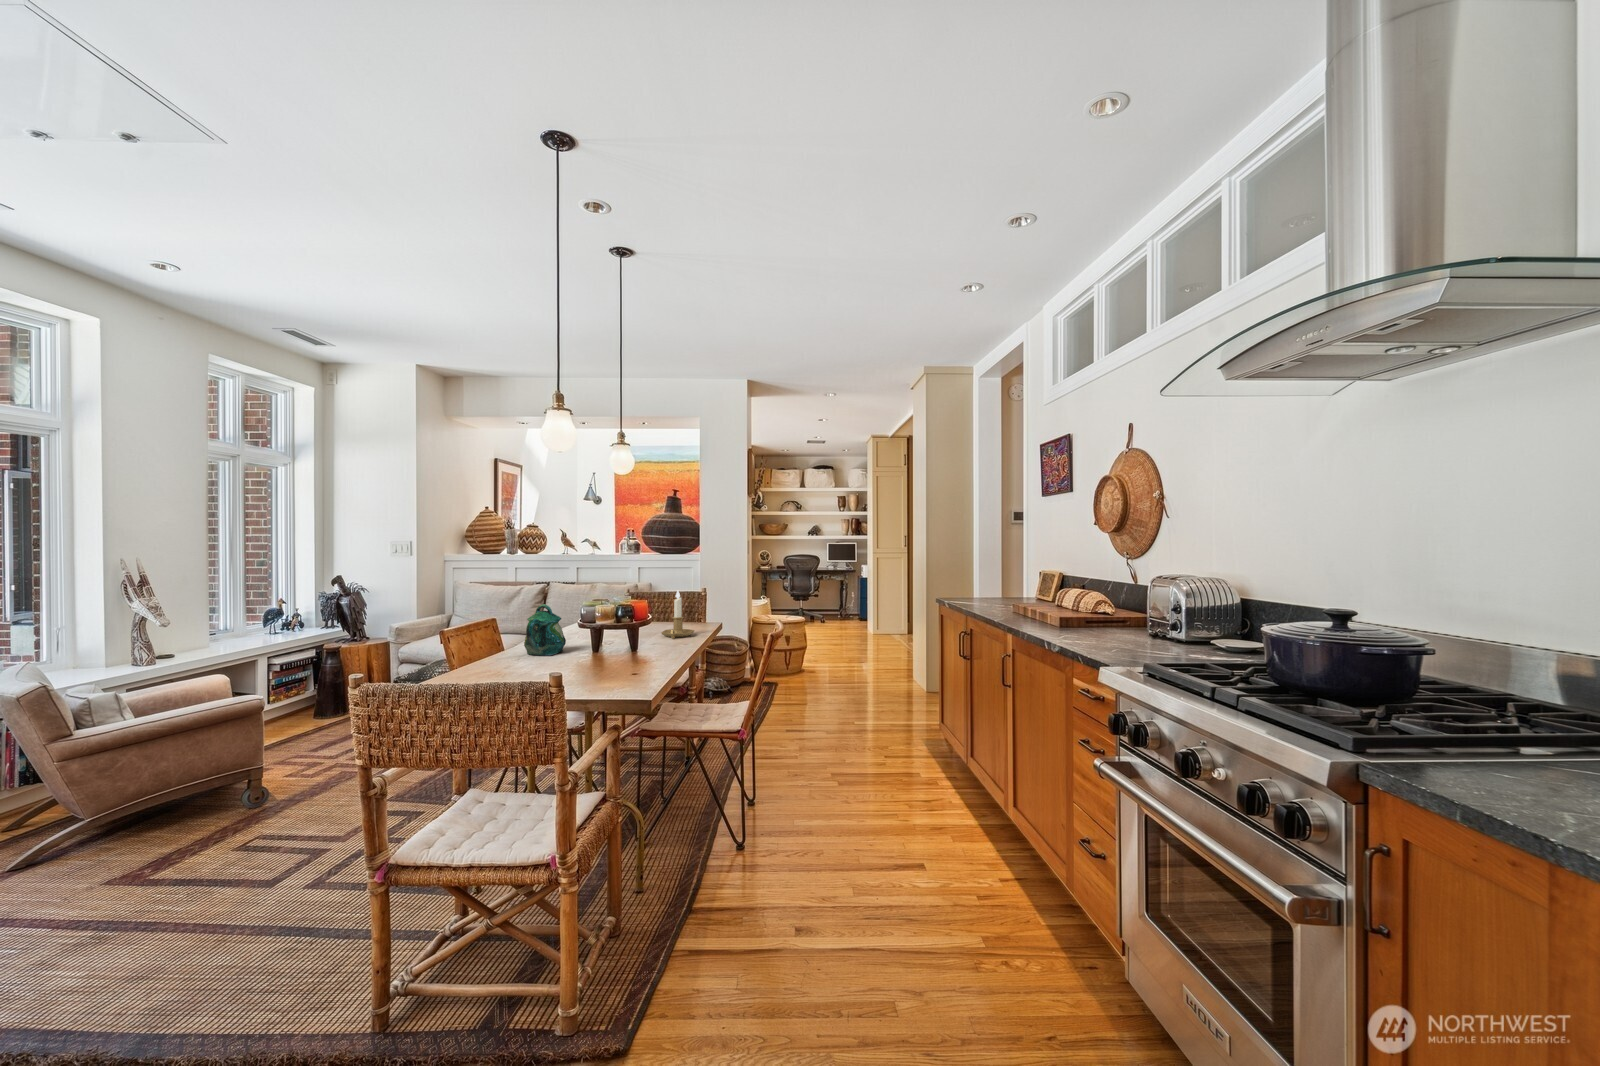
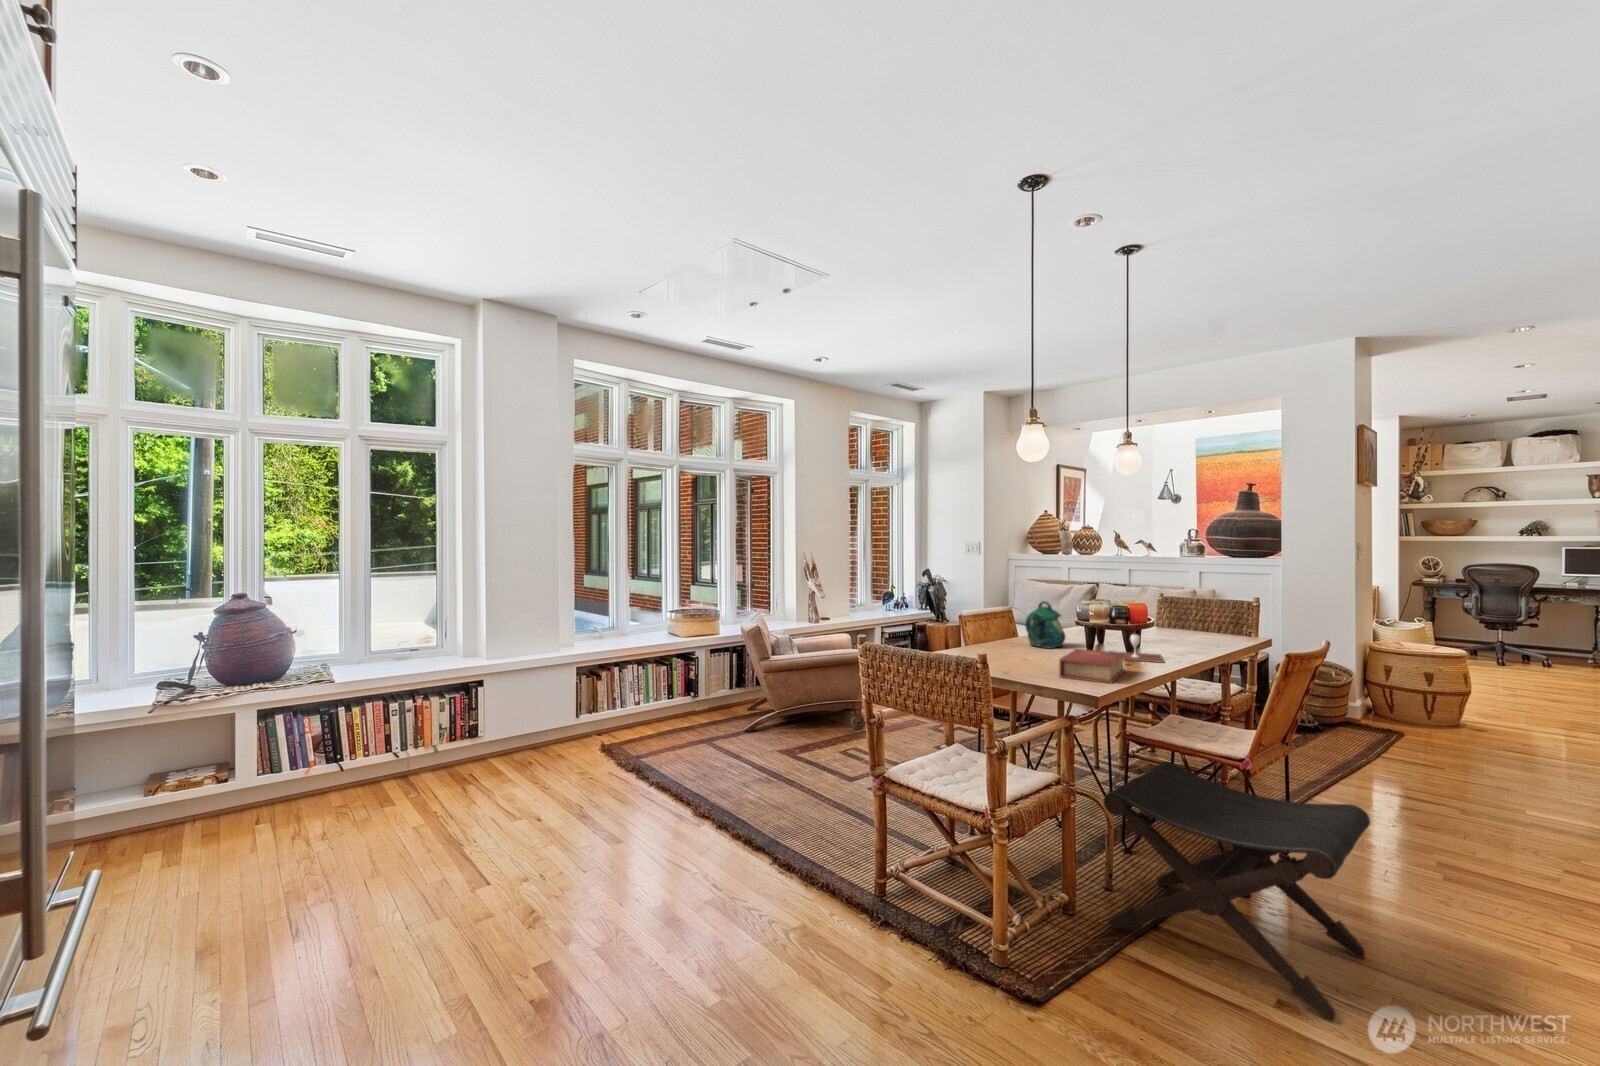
candlestick: present [661,591,694,639] -> none [1178,597,1222,650]
wine glass: none [610,630,667,658] -> present [1110,634,1164,663]
book: none [593,650,646,686] -> present [1059,649,1125,683]
footstool: none [650,747,840,930] -> present [1104,761,1370,1021]

